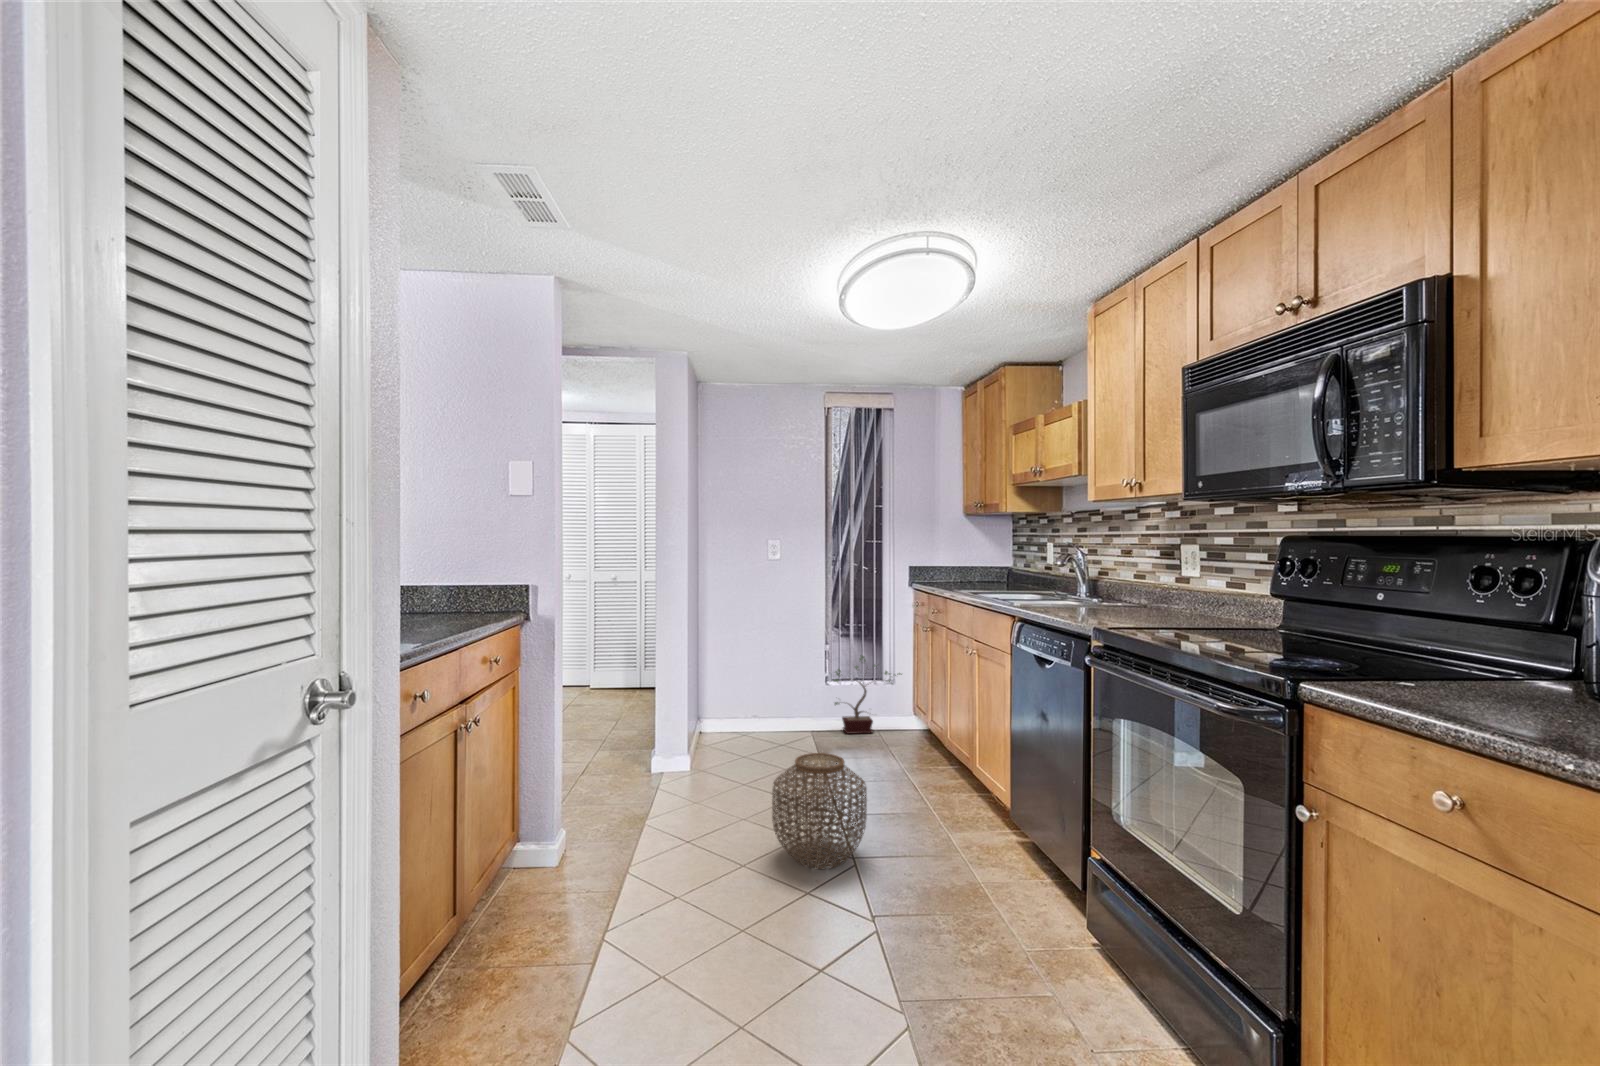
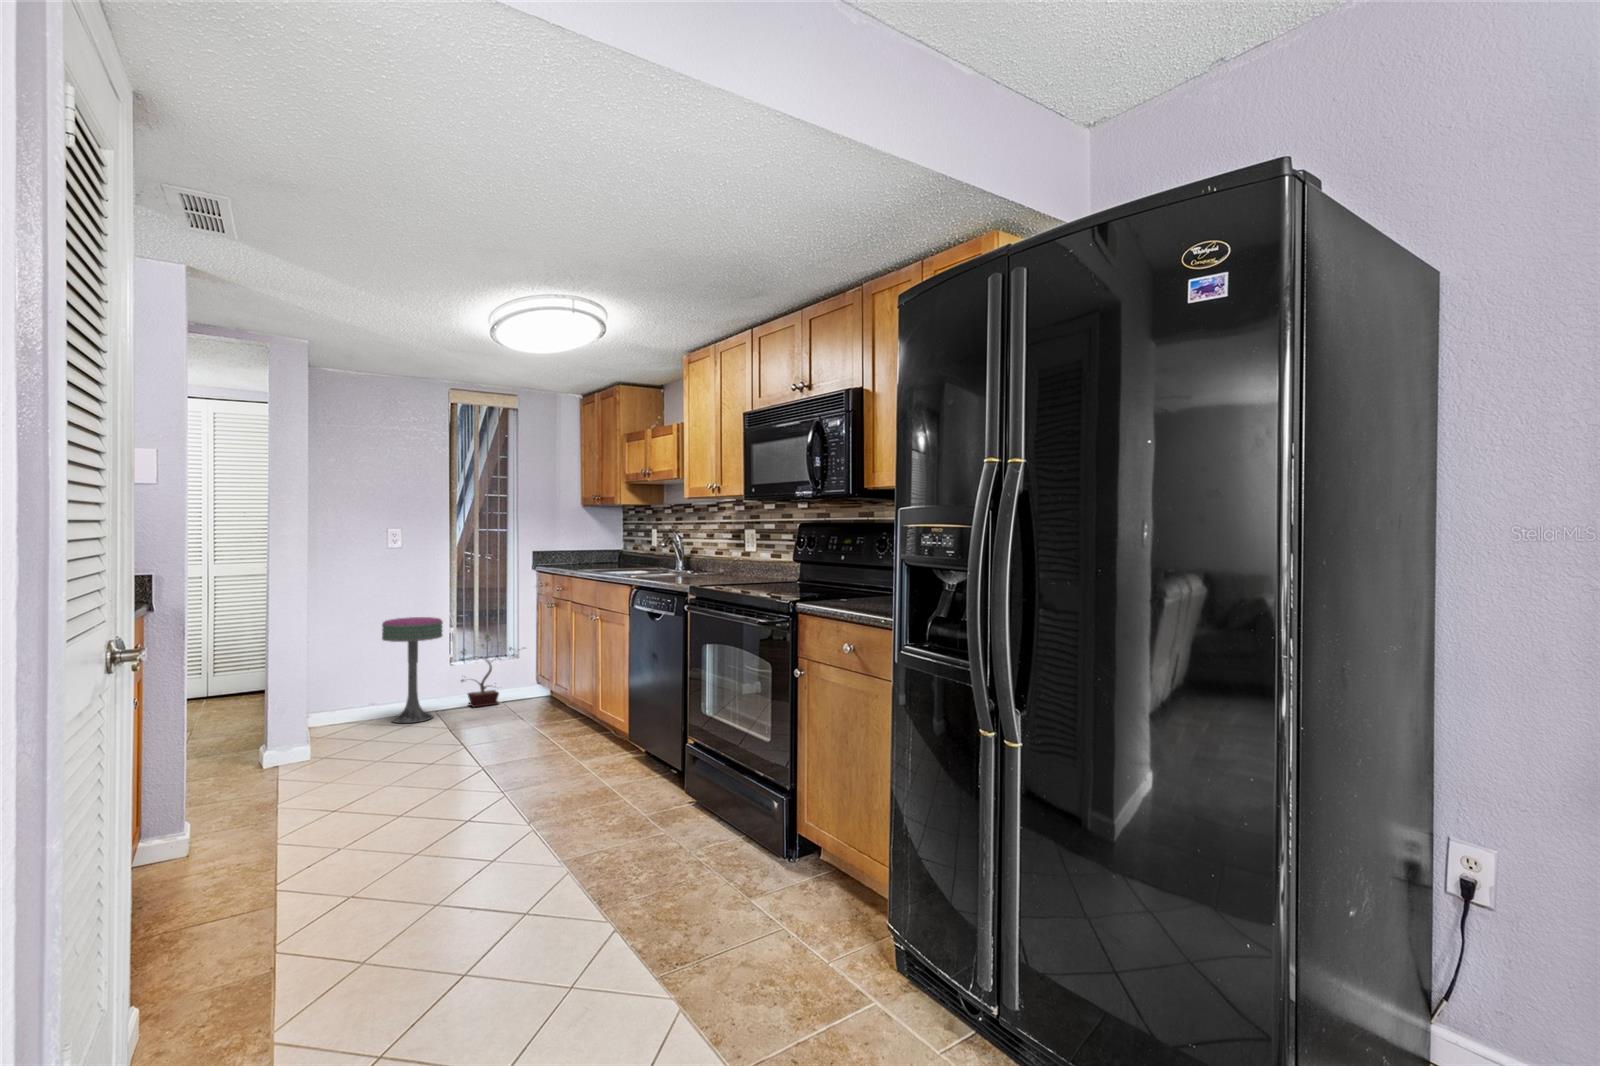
bar stool: none [758,633,815,745] -> present [382,617,443,723]
woven basket: present [772,753,867,869] -> none [435,705,519,796]

